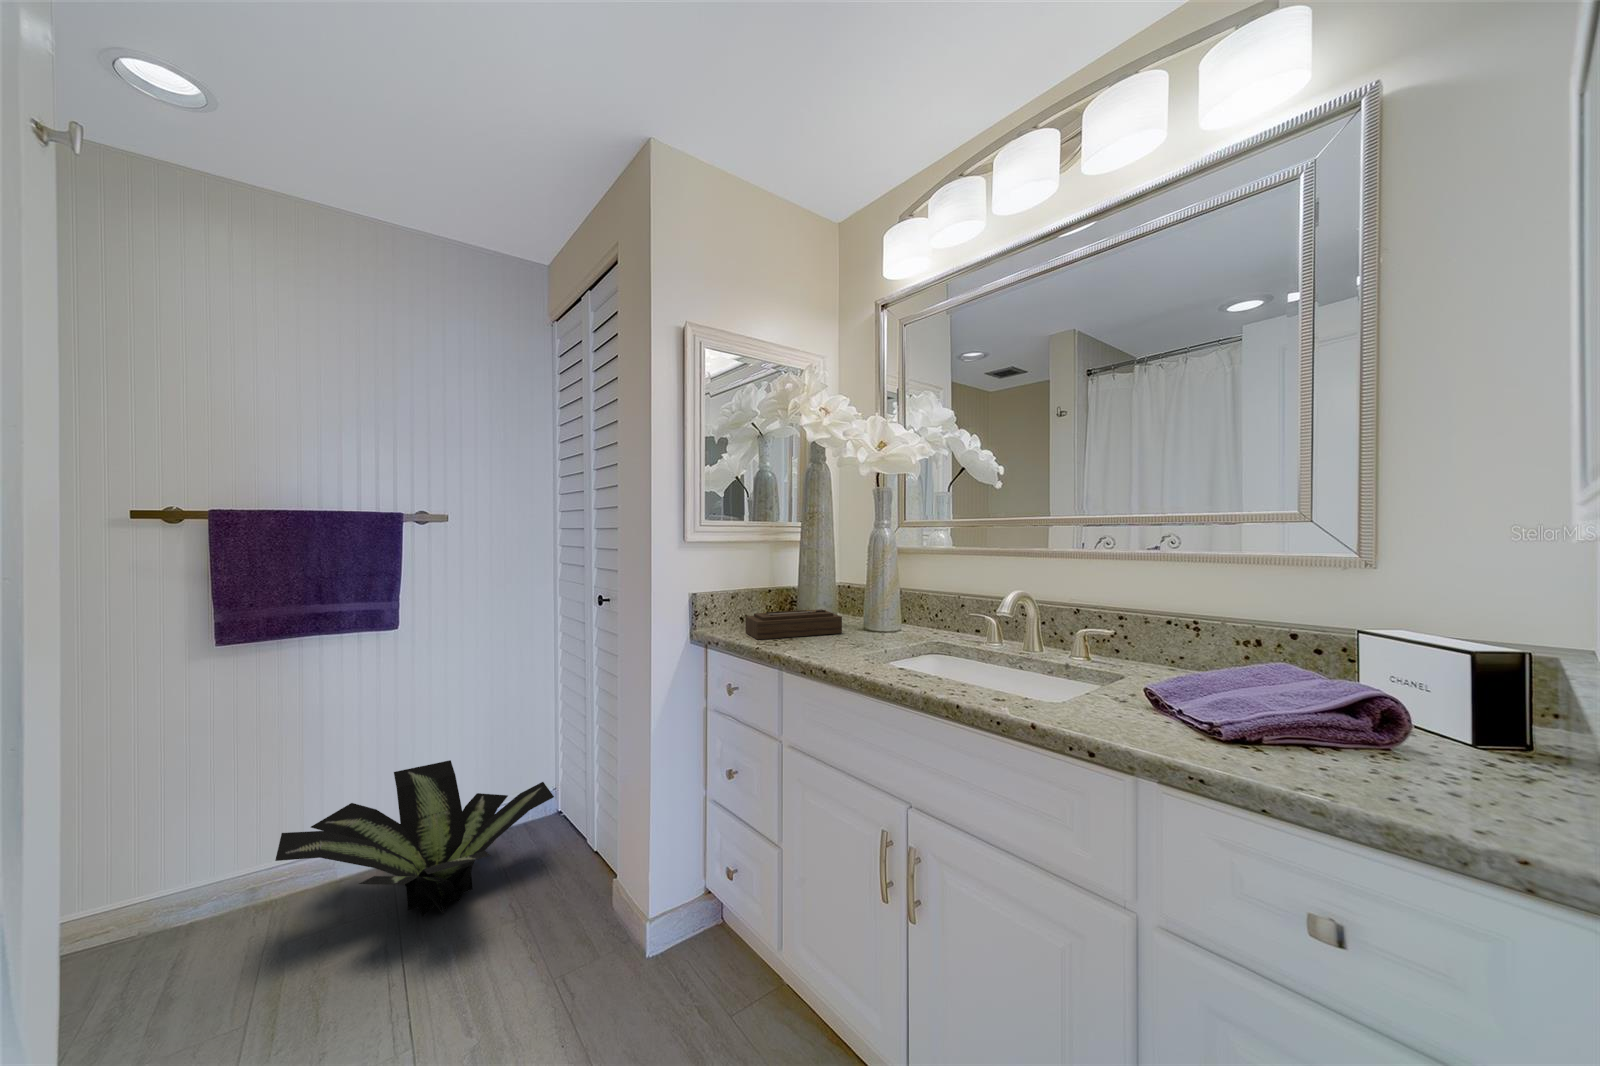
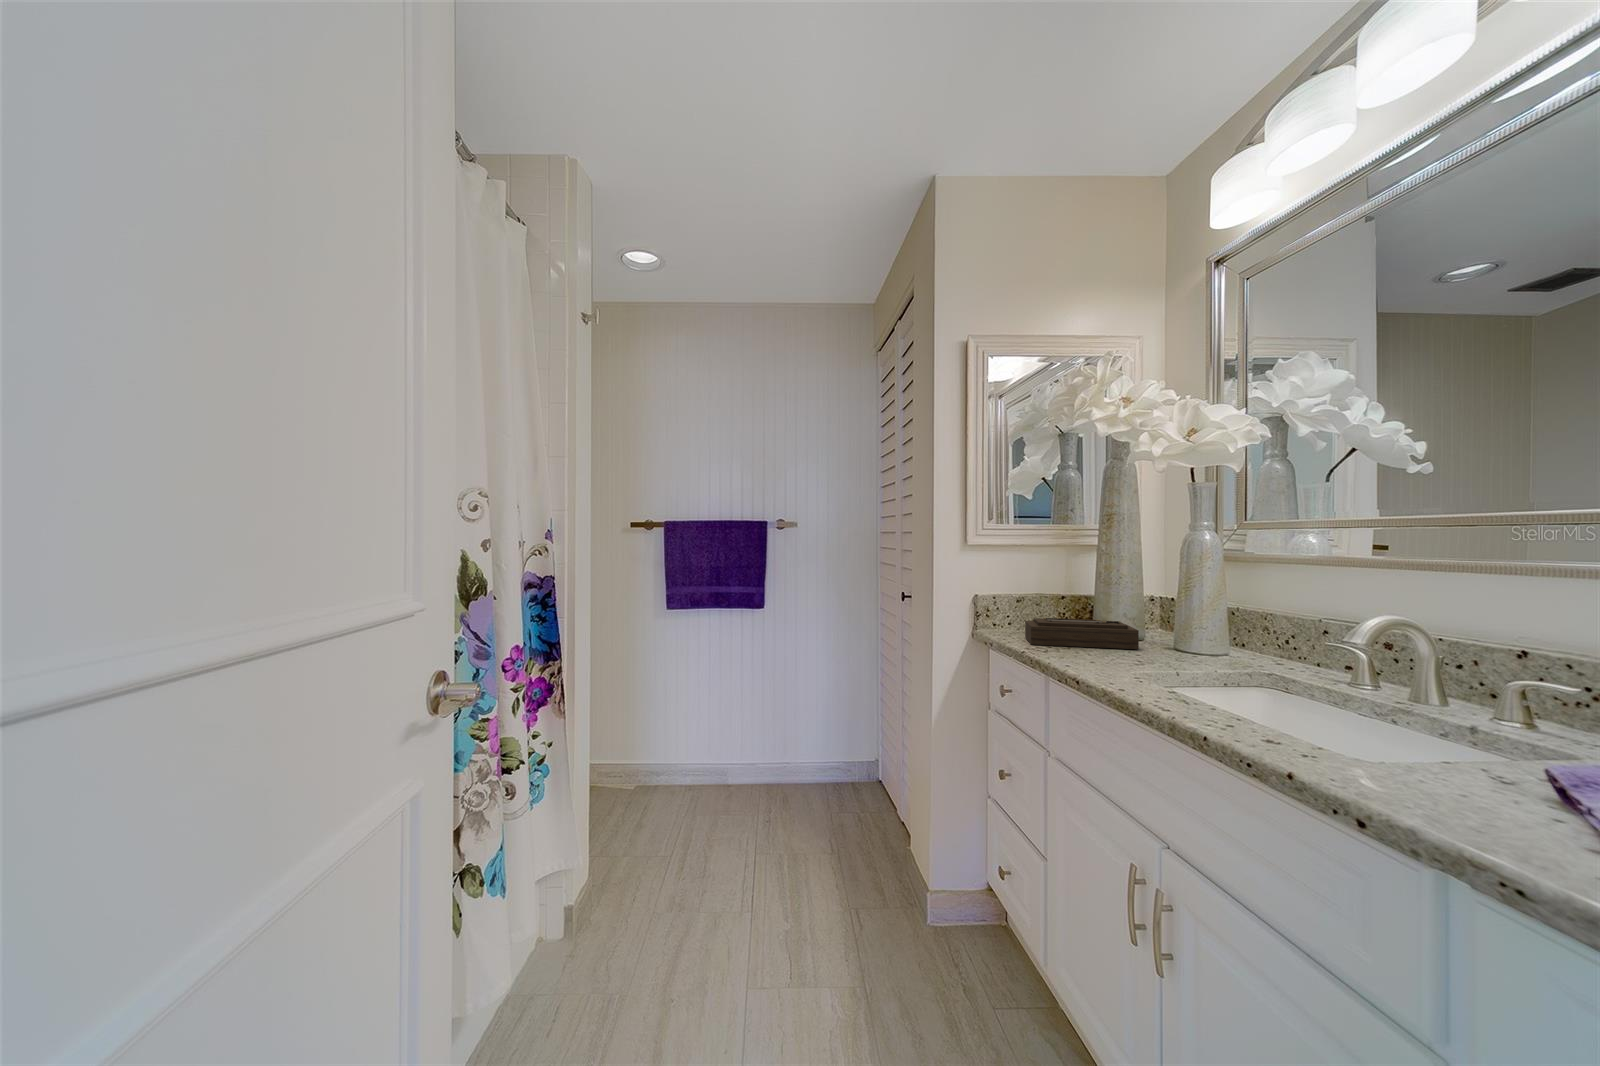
potted plant: present [275,760,554,916] -> none [681,719,866,837]

